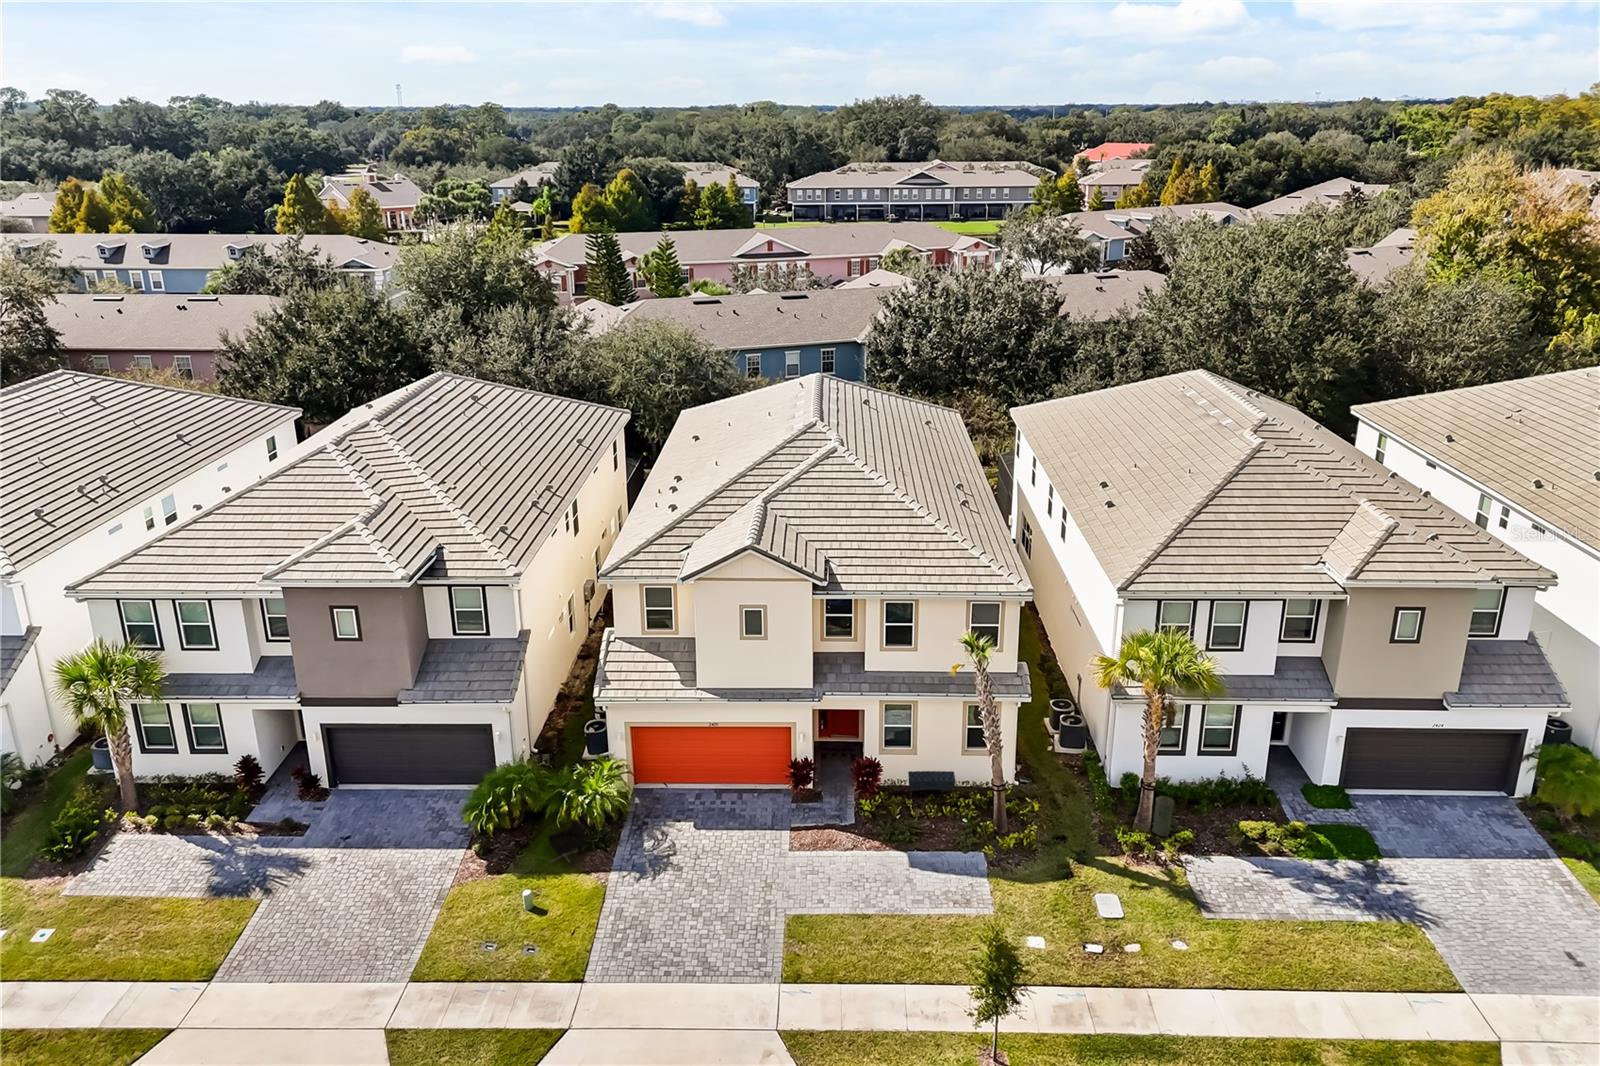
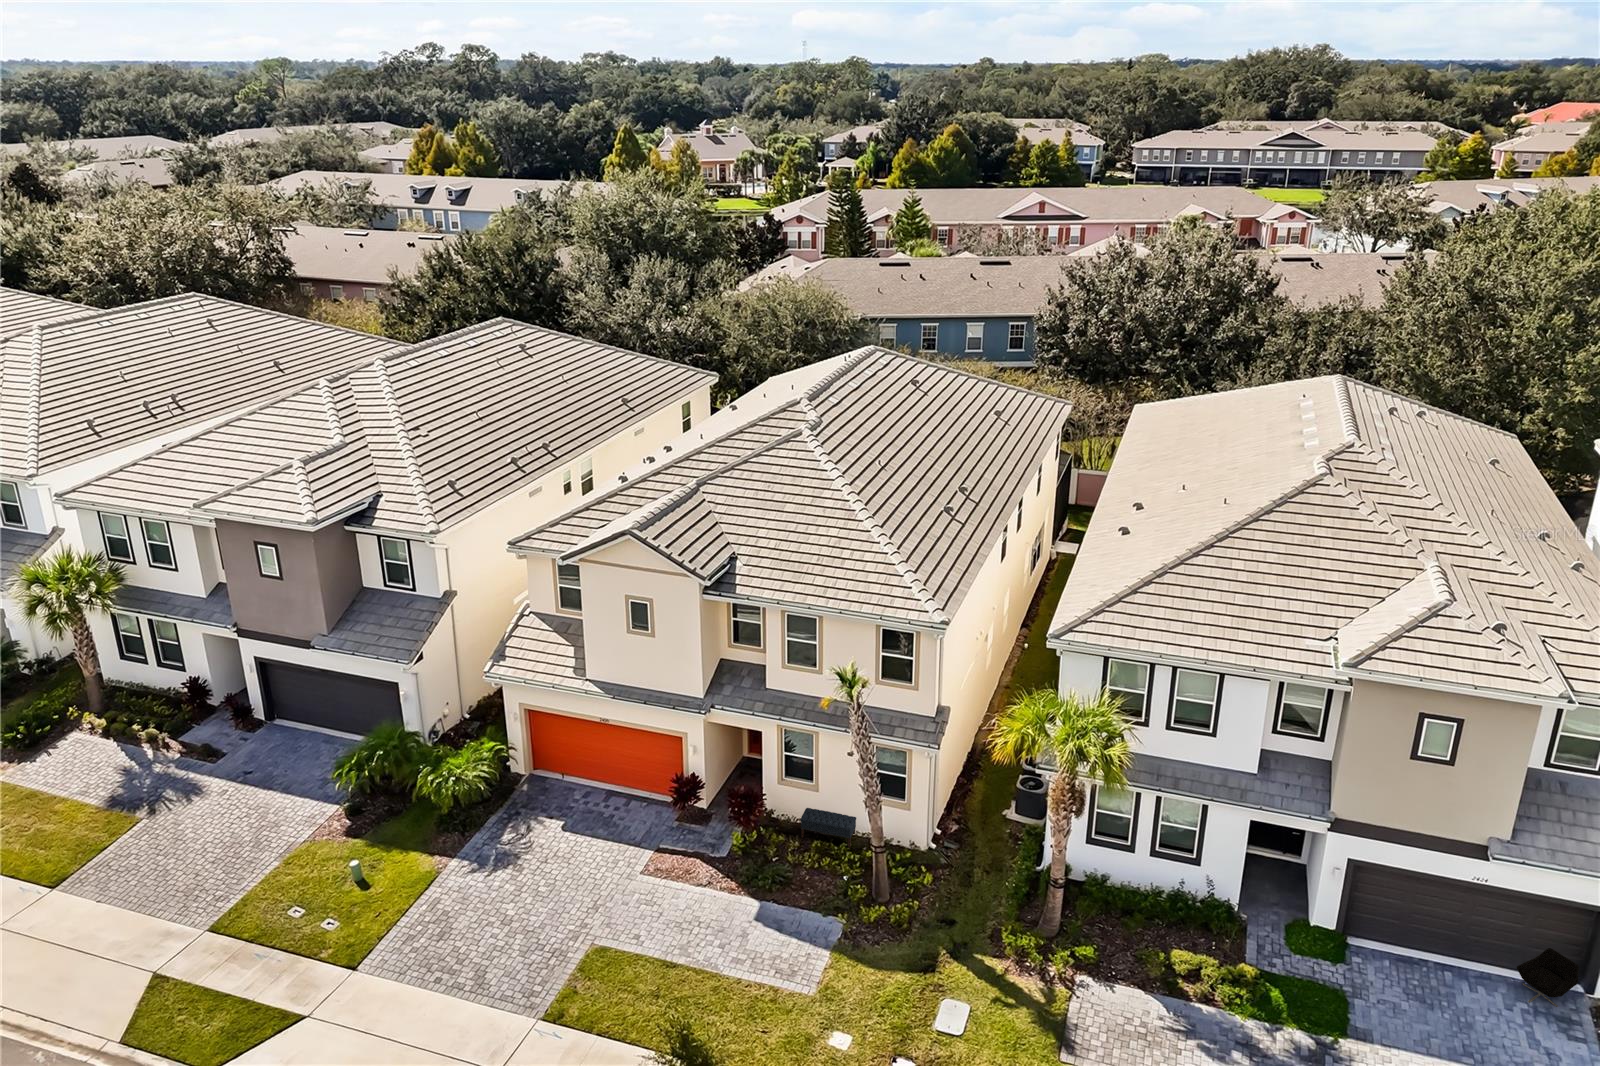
trash can: present [1152,796,1174,838] -> none [1057,897,1083,949]
lounge chair: present [548,820,585,862] -> present [1517,948,1579,1007]

